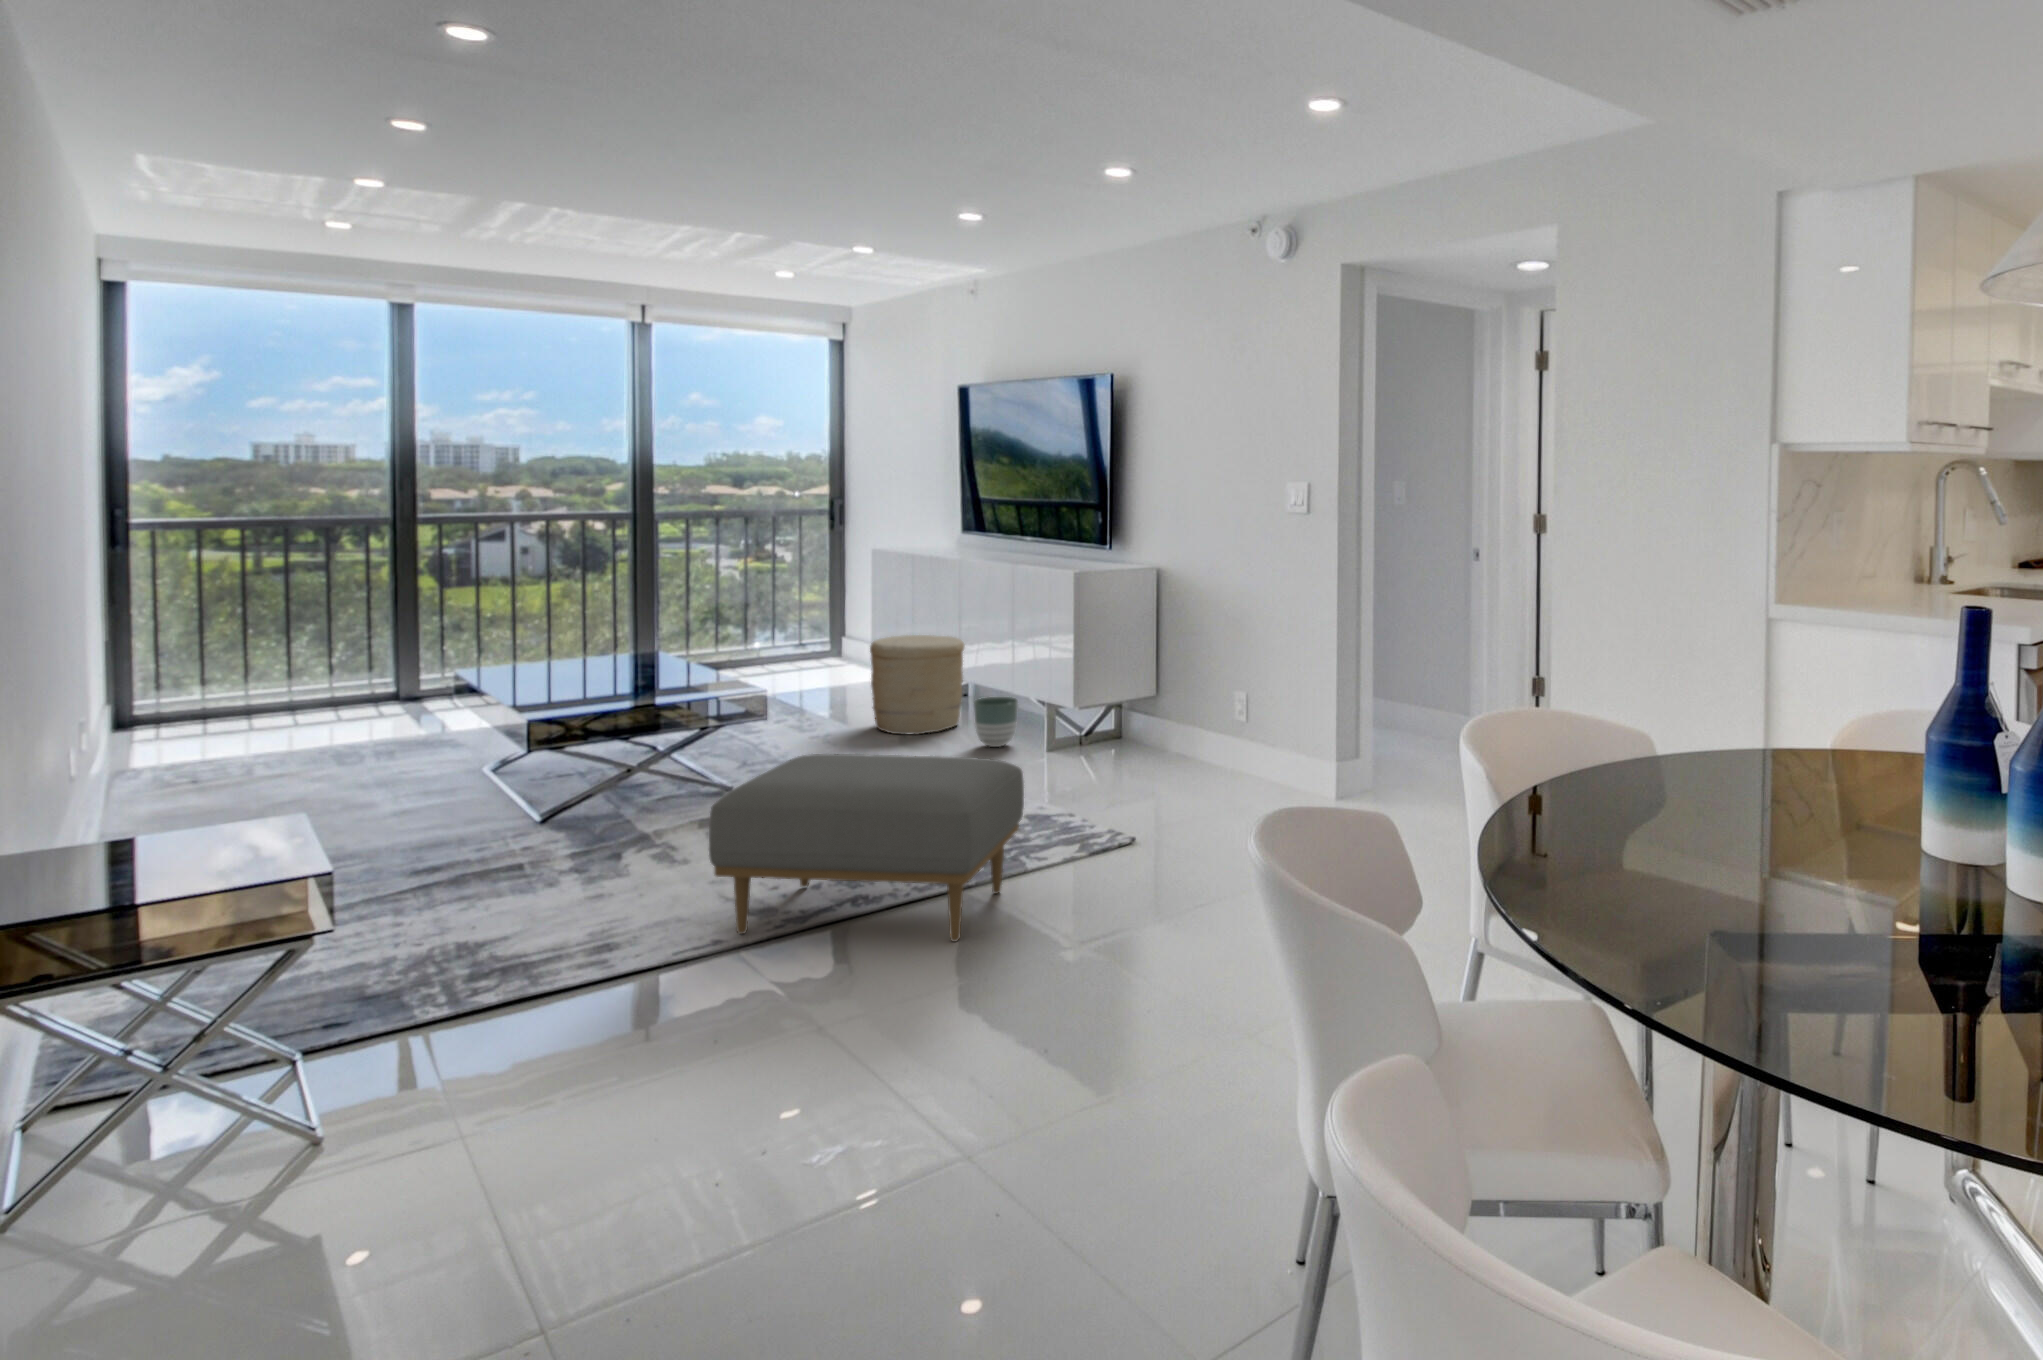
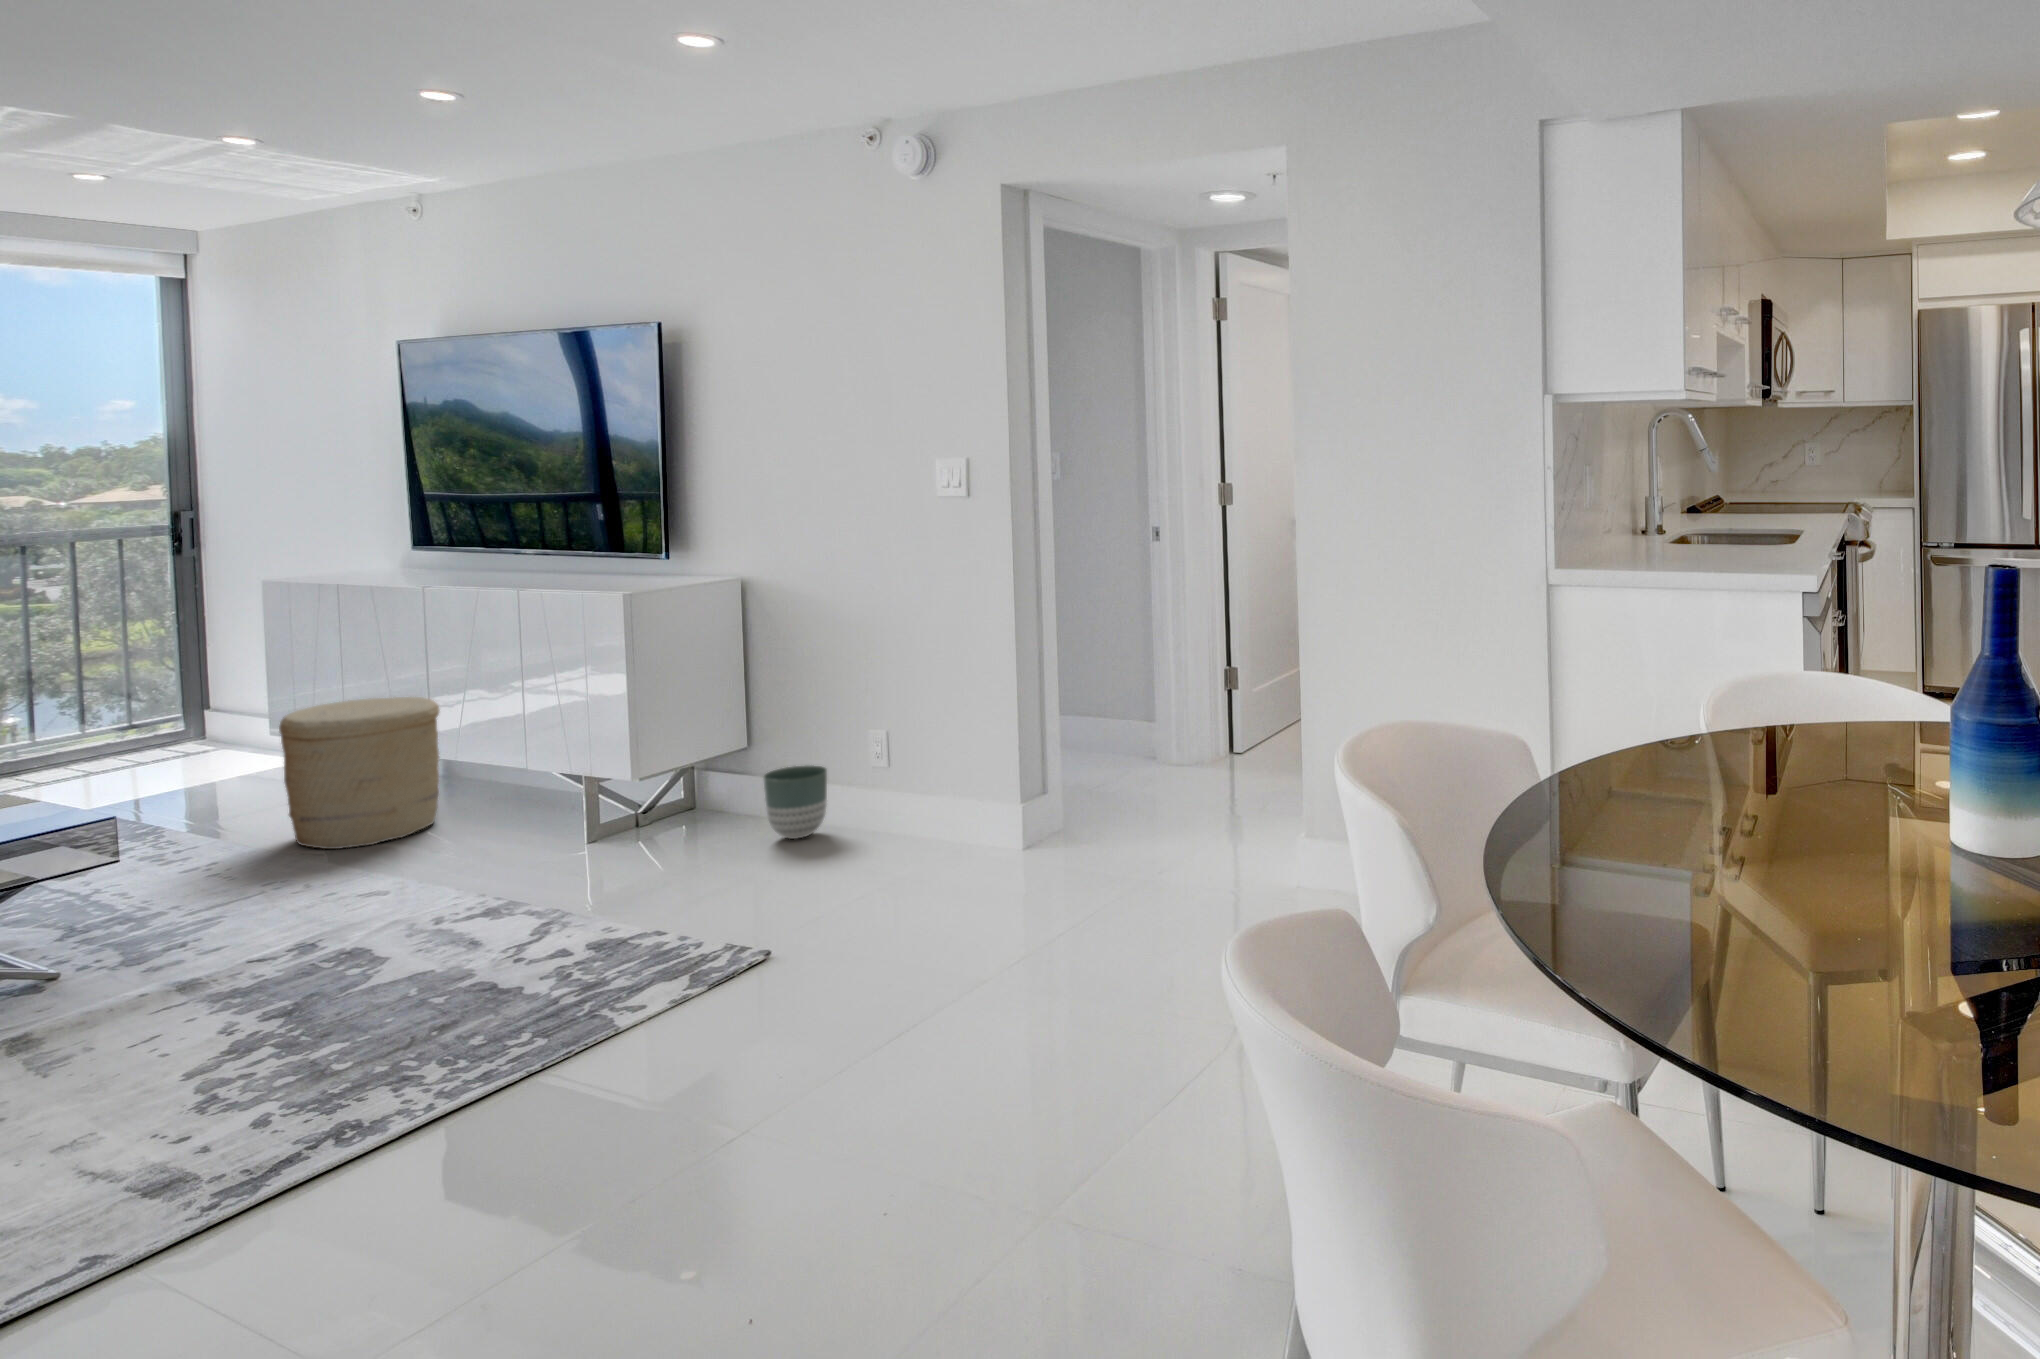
planter: present [974,697,1018,747] -> present [763,765,827,839]
ottoman: present [709,754,1024,942] -> none [64,883,614,1234]

